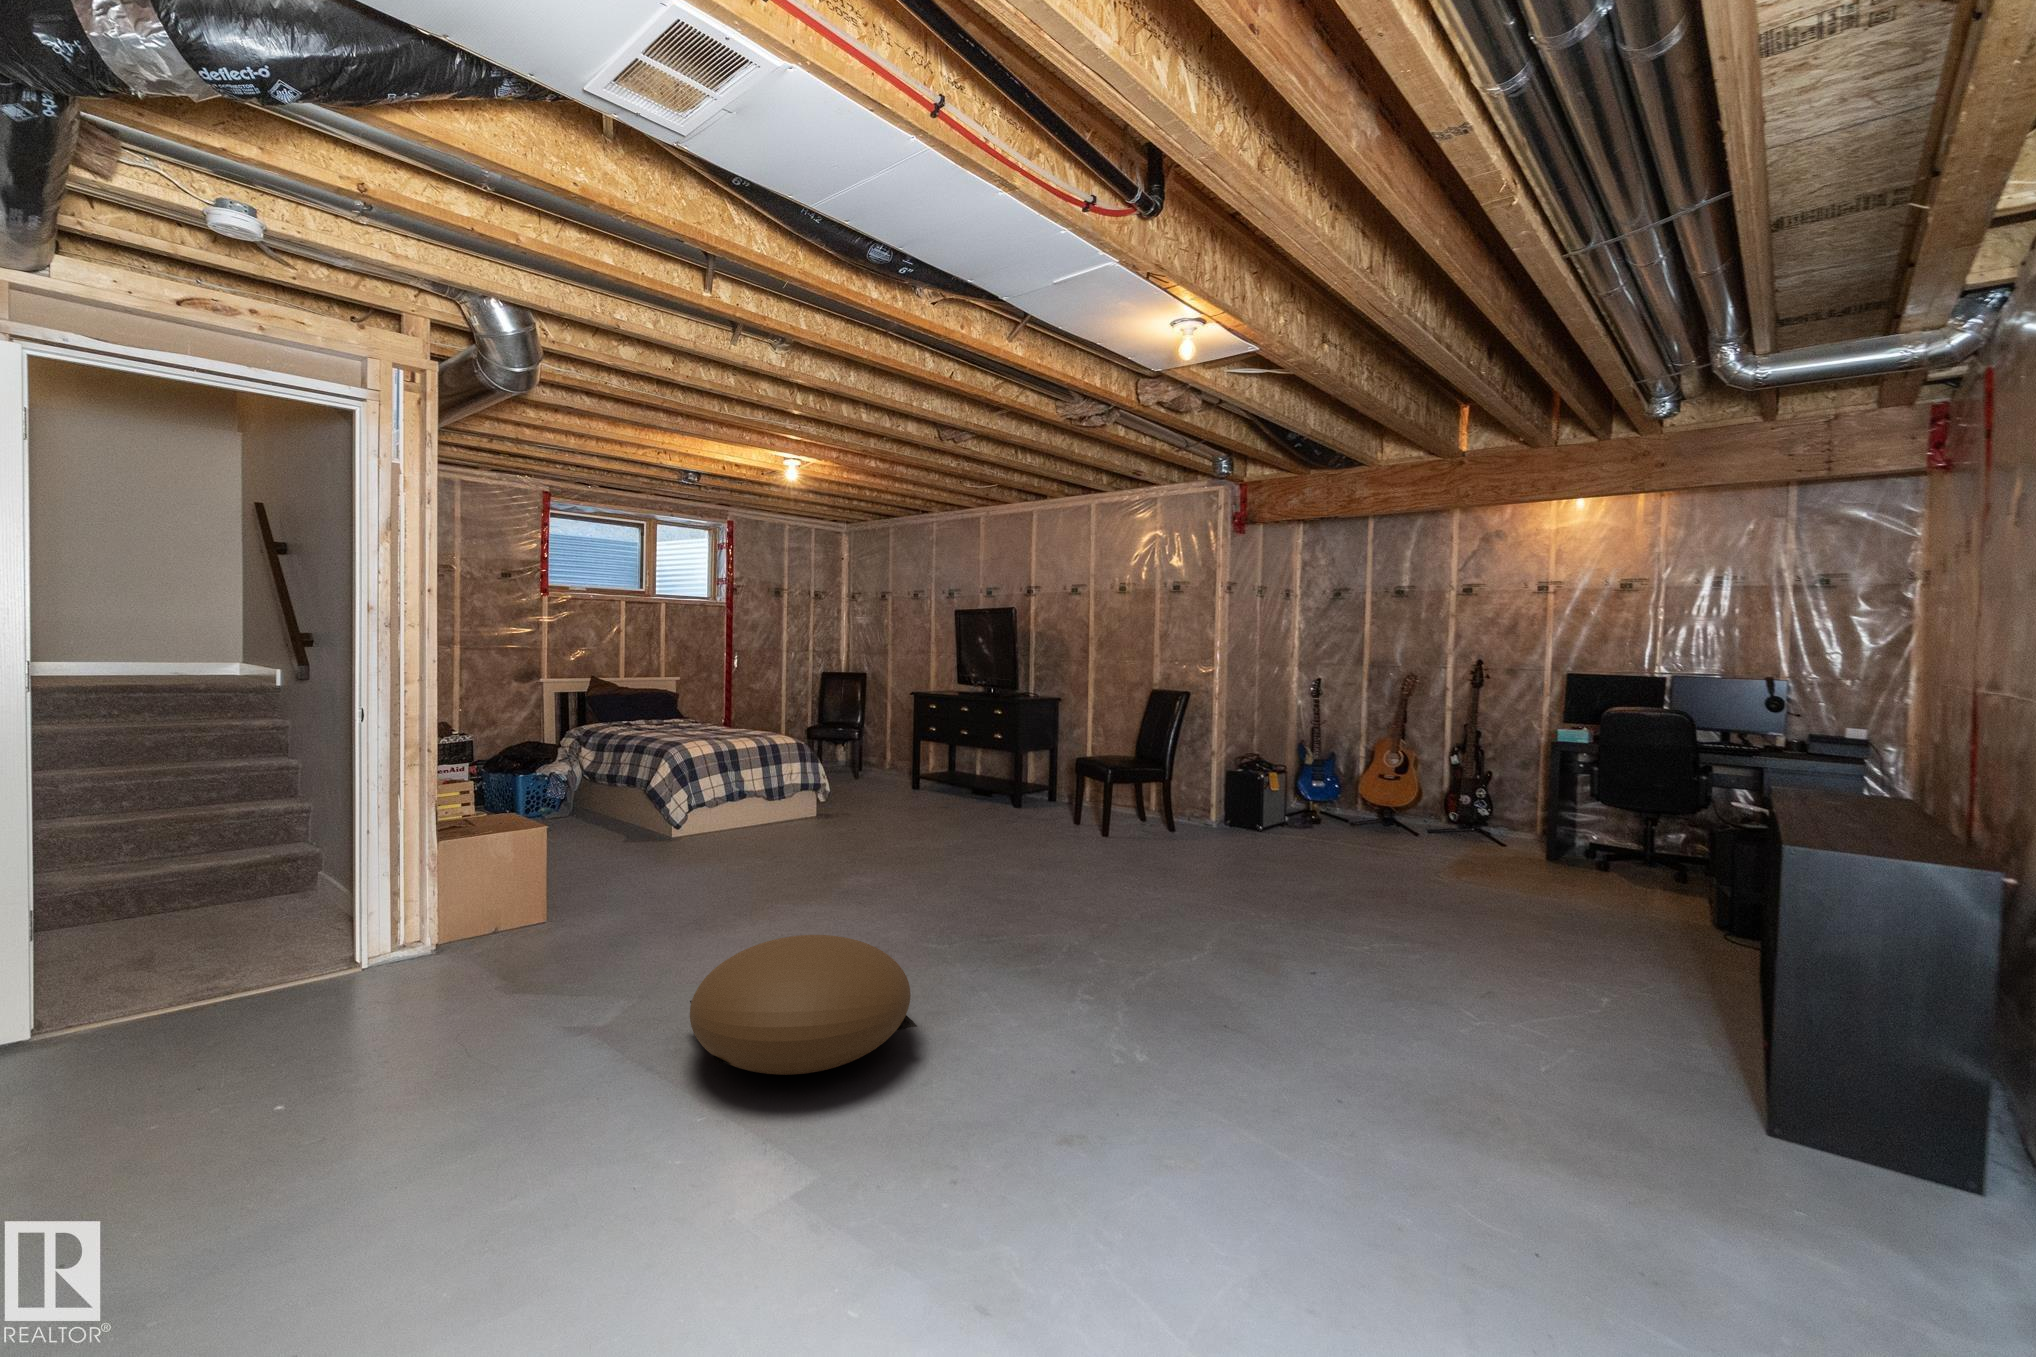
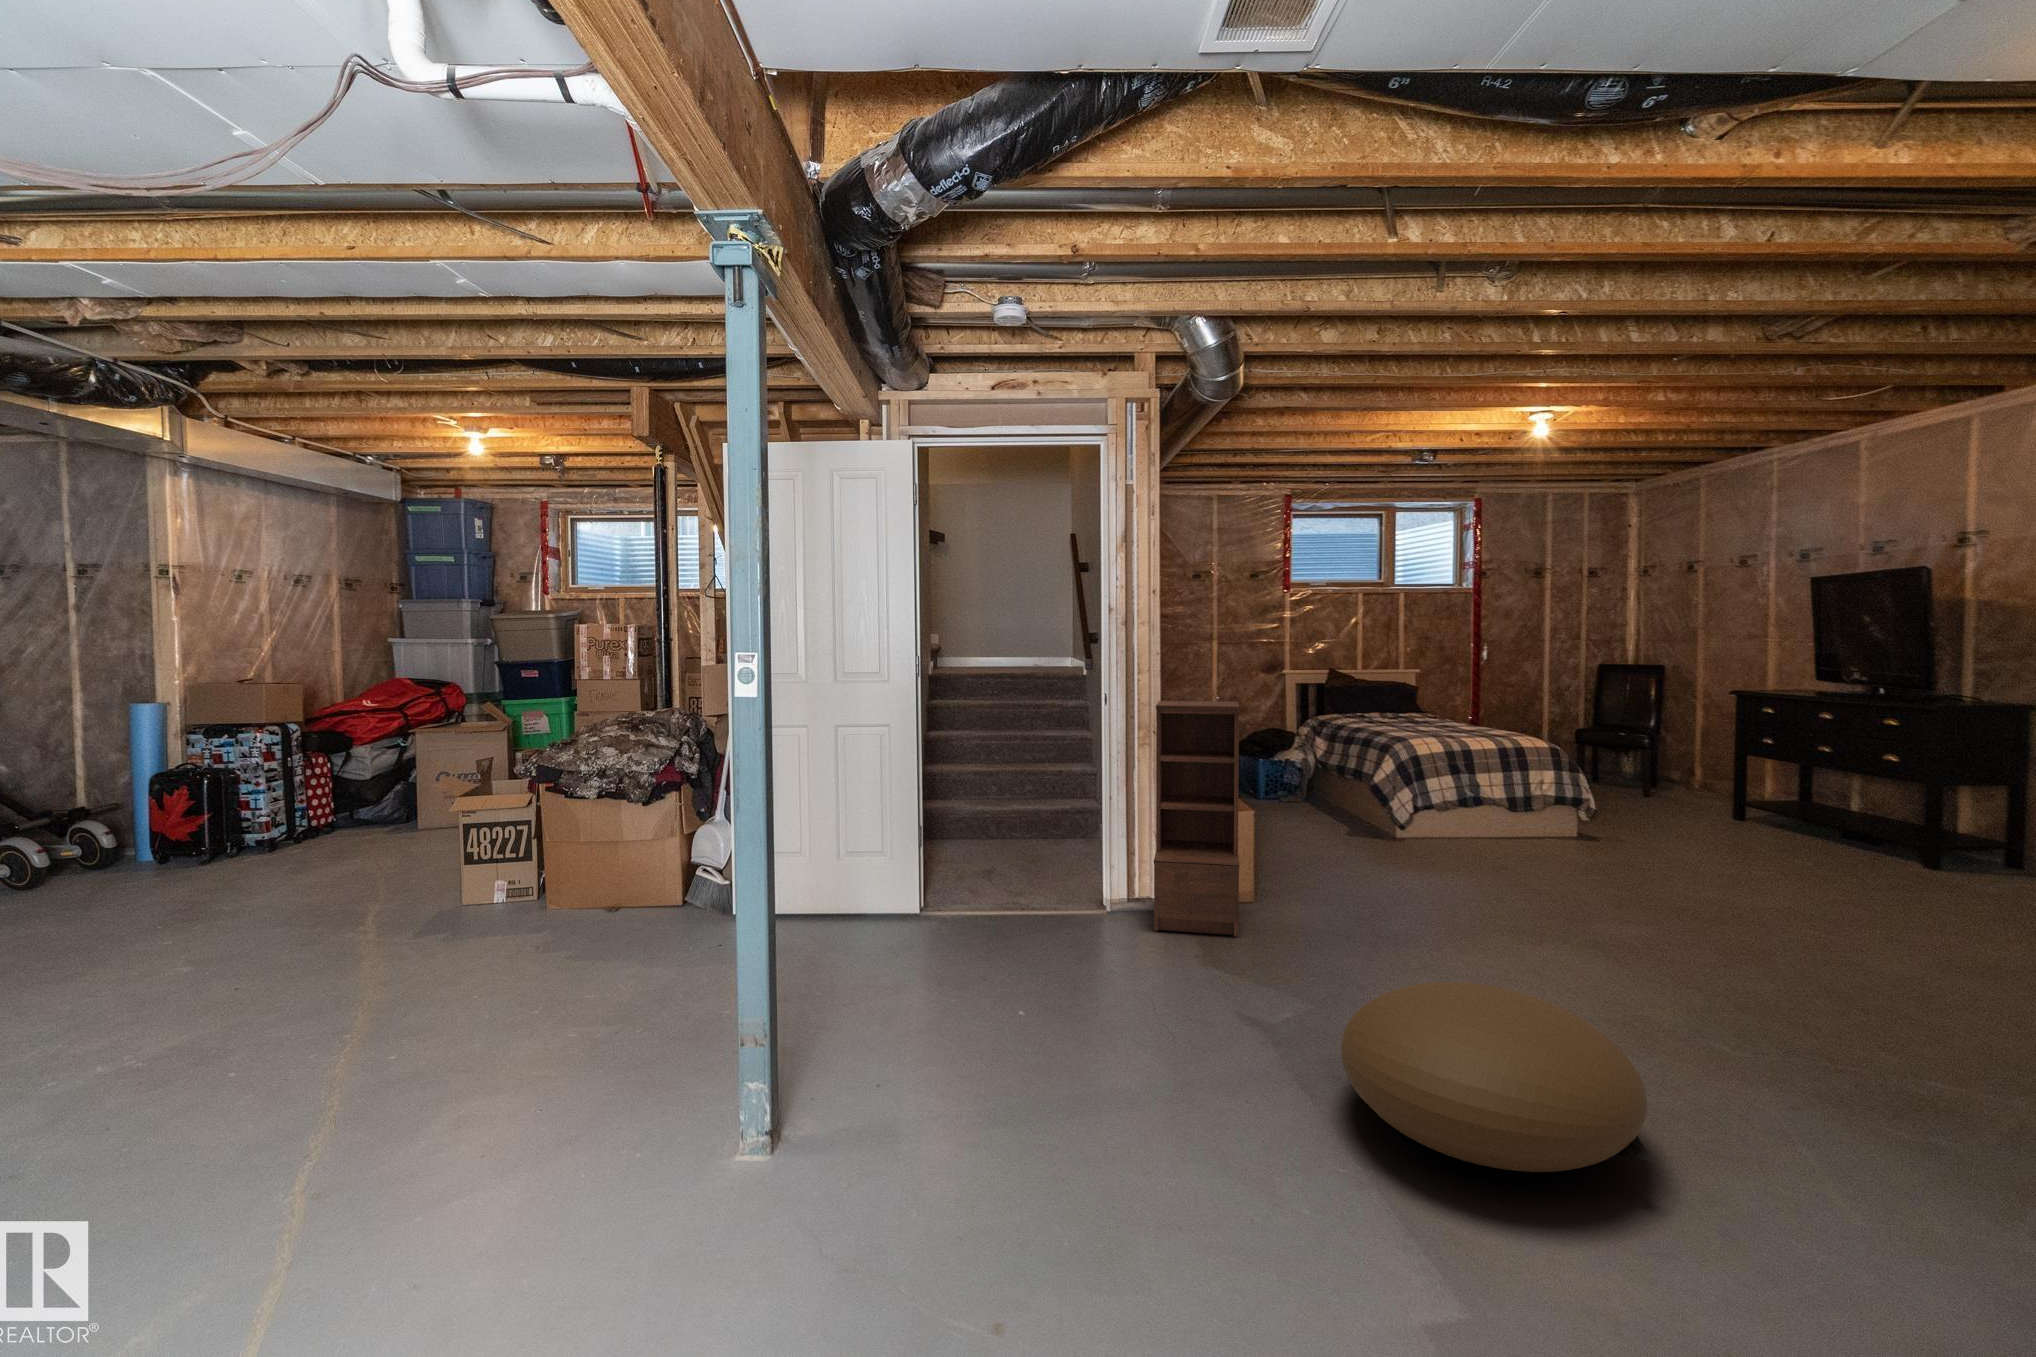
bookshelf: none [435,712,545,974] -> present [1154,701,1240,937]

